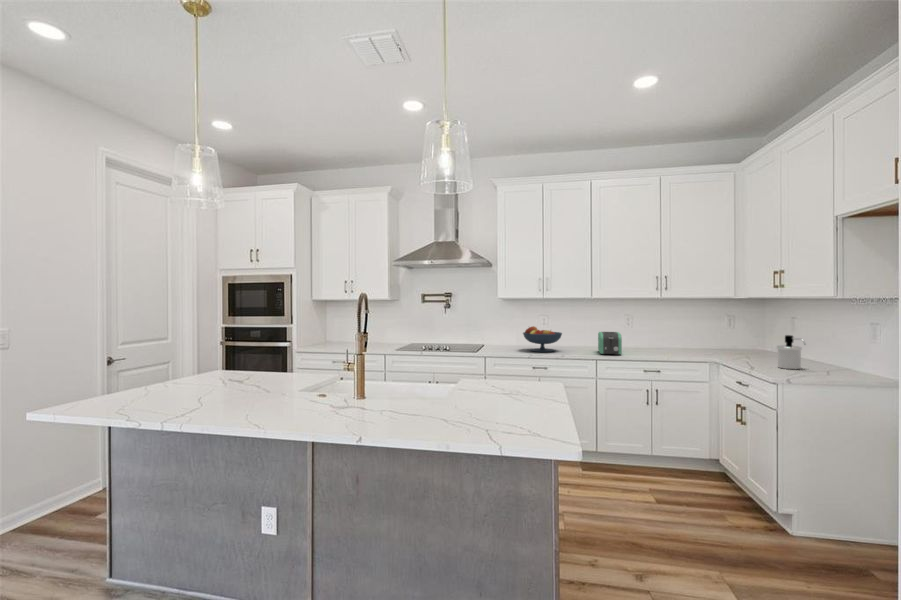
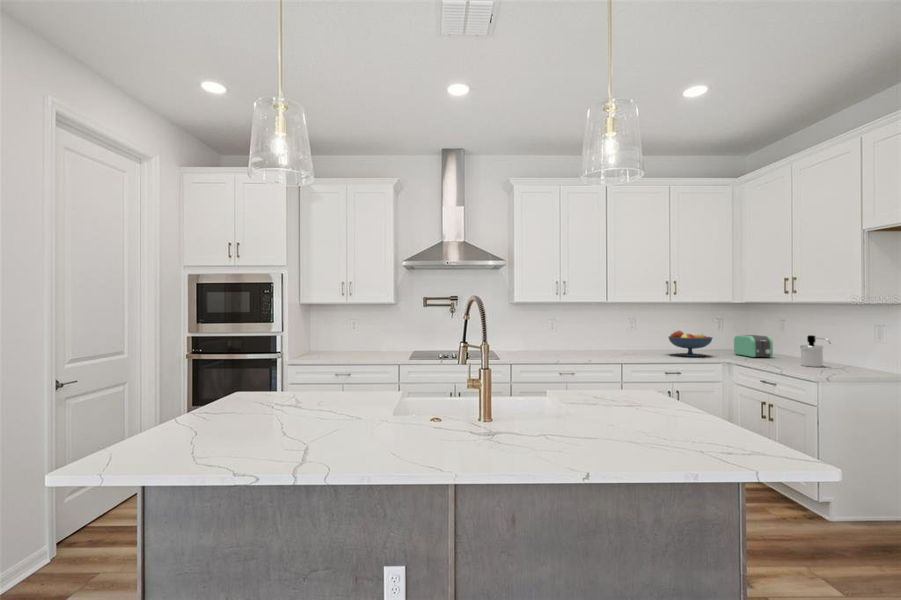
fruit bowl: present [523,326,562,352] -> present [668,331,712,357]
toaster: present [598,332,622,355] -> present [734,335,773,357]

